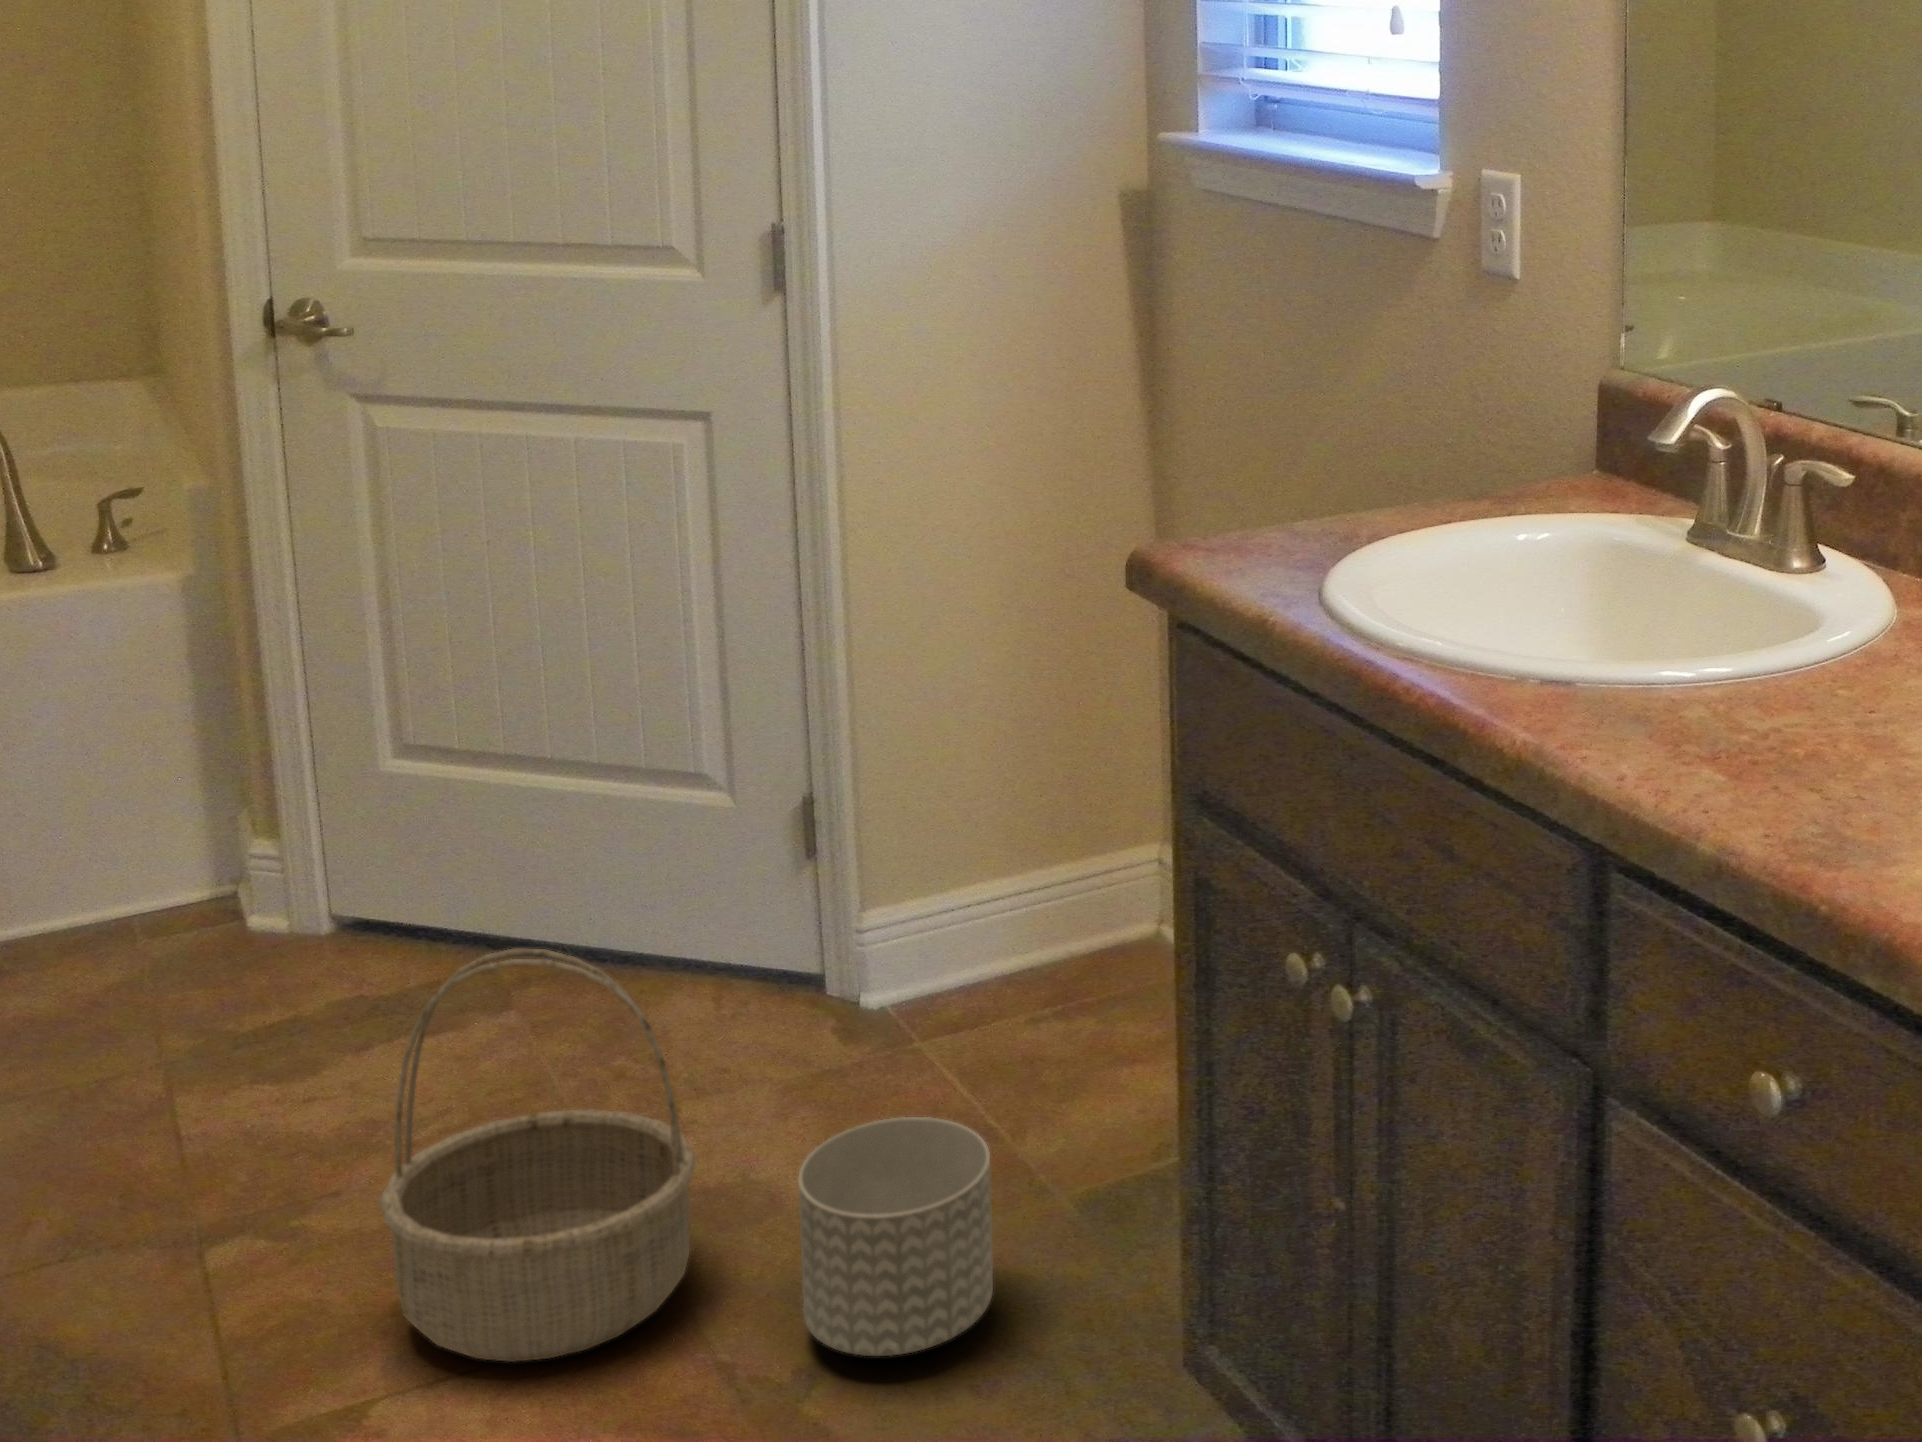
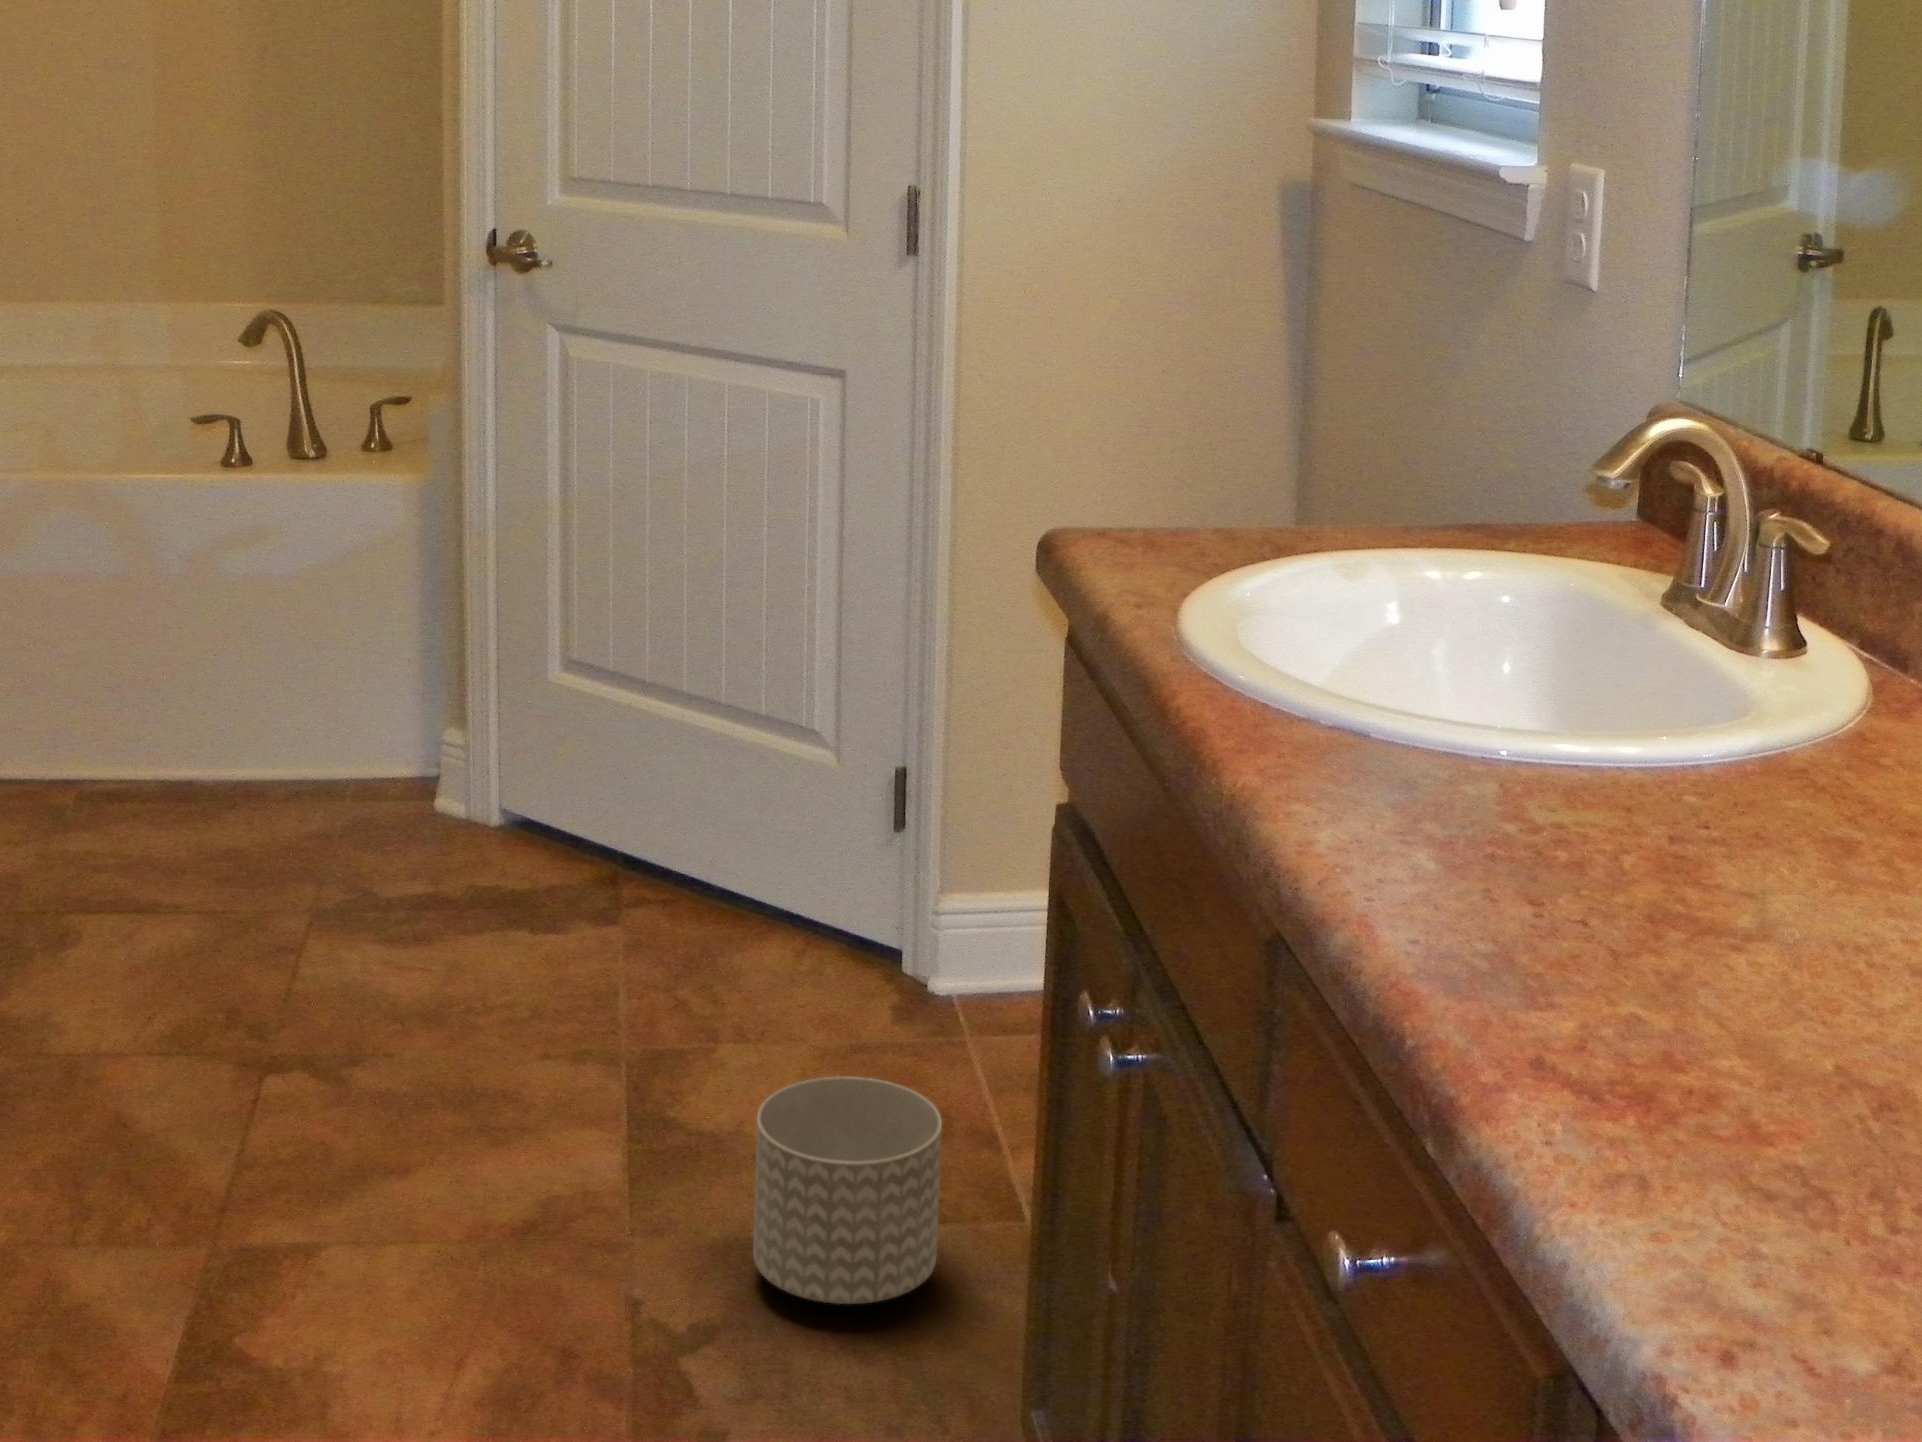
basket: present [380,949,696,1362] -> none [418,837,690,1226]

